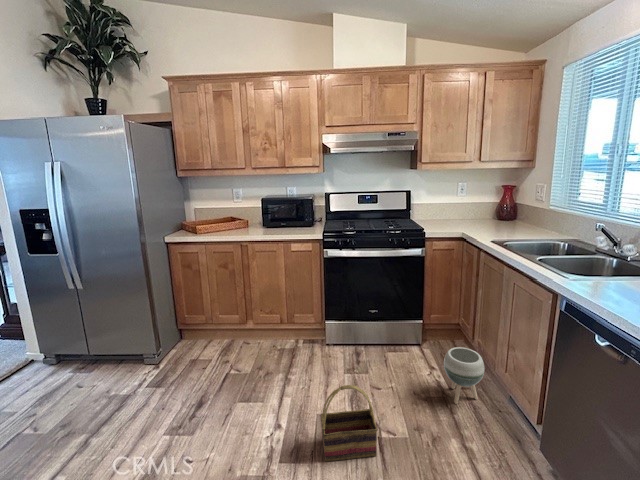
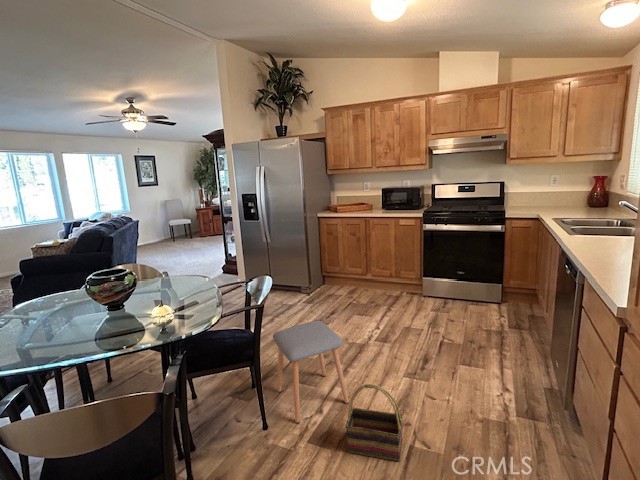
stool: none [218,330,304,446] -> present [273,321,349,423]
planter: present [444,347,485,404] -> none [506,370,557,436]

